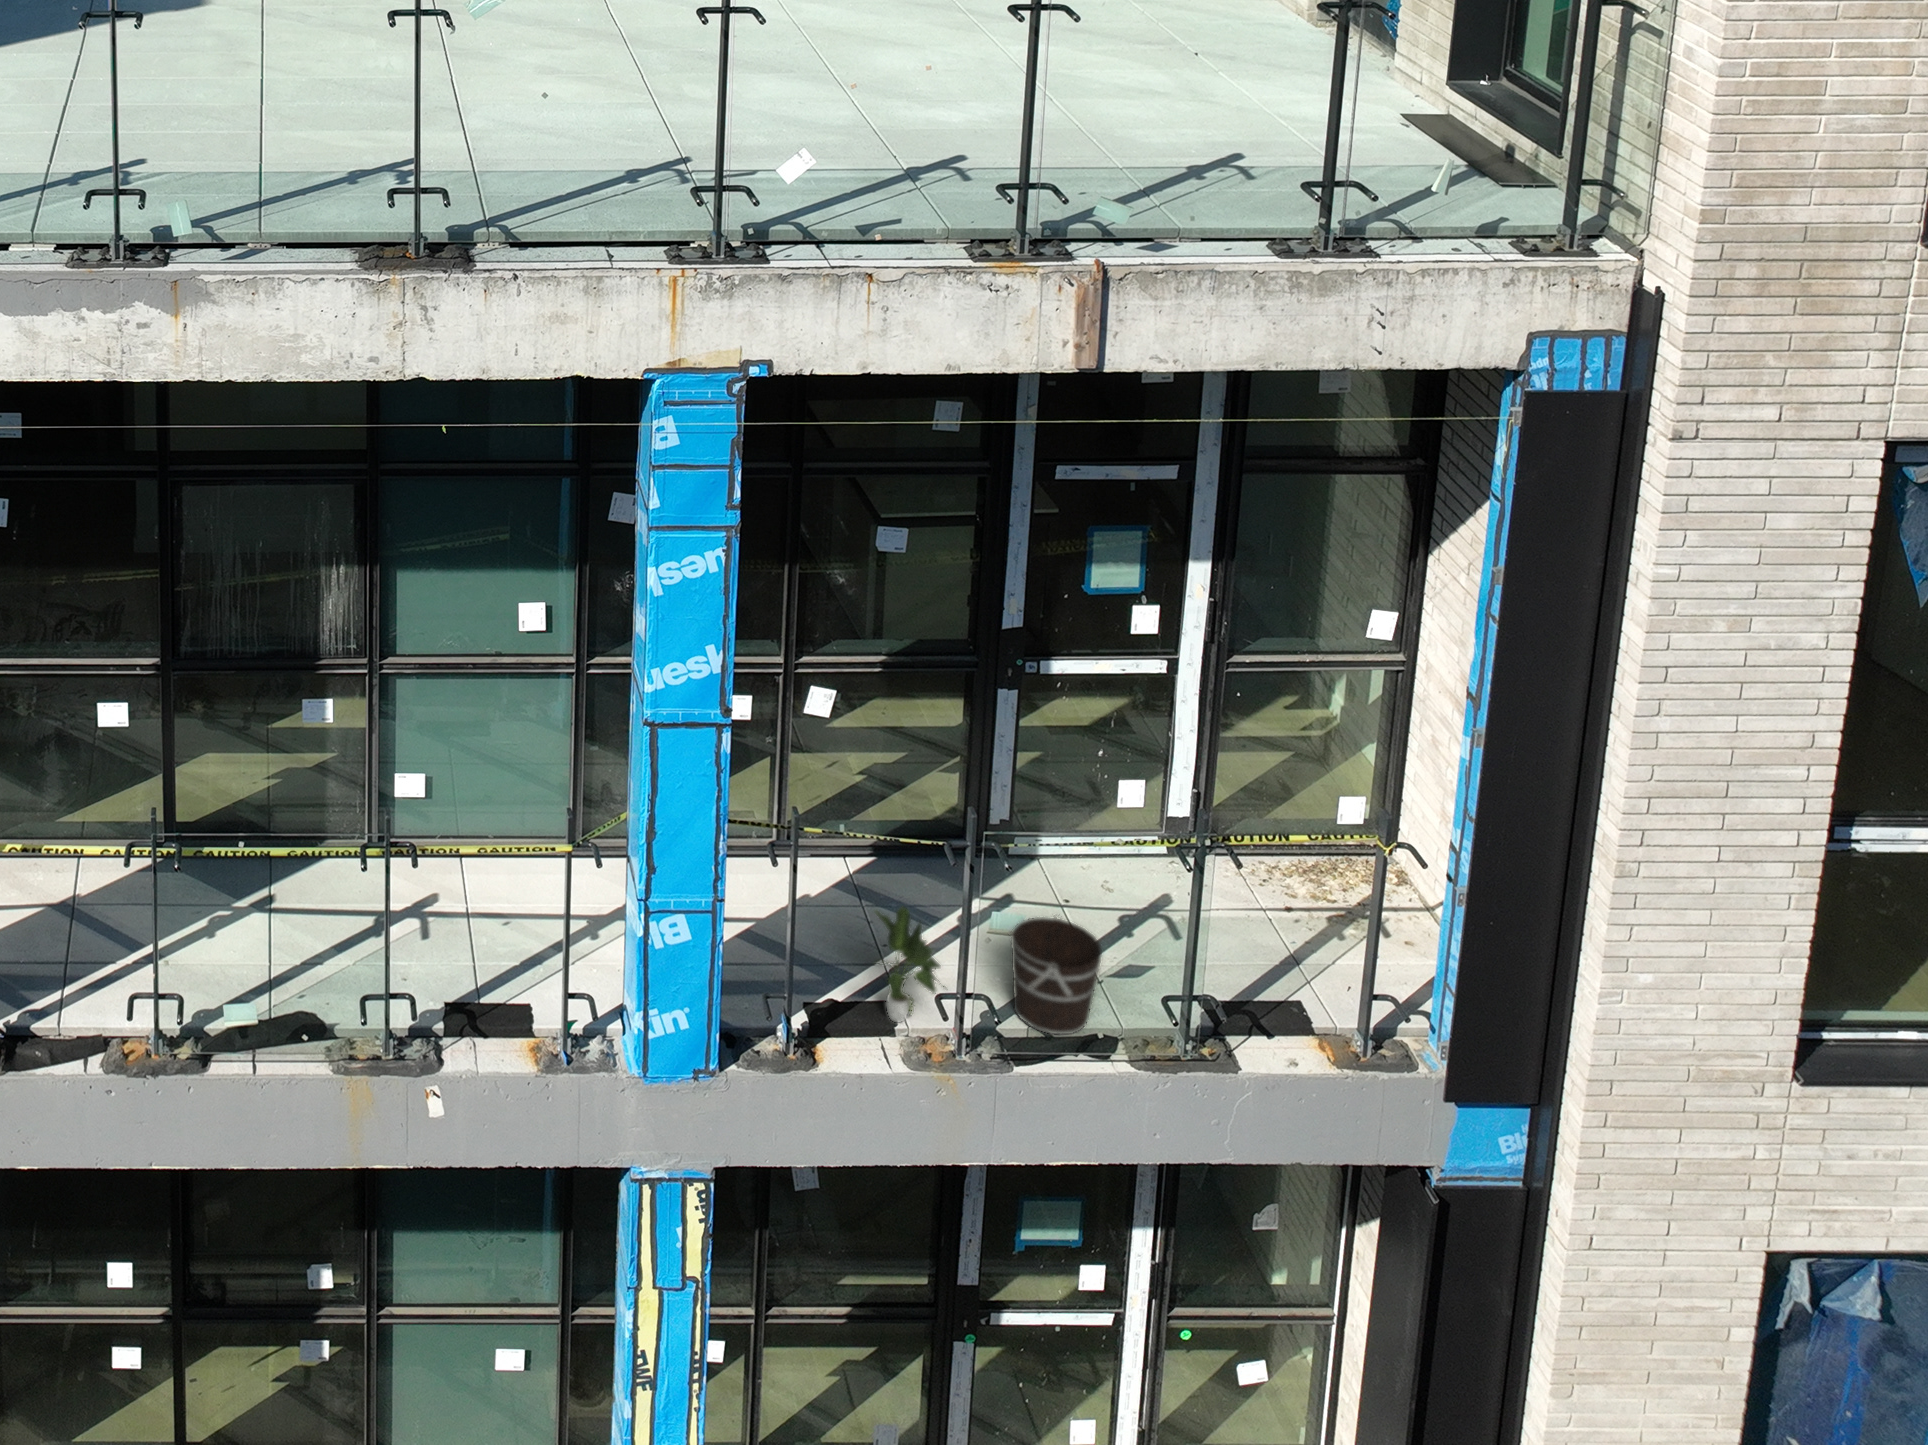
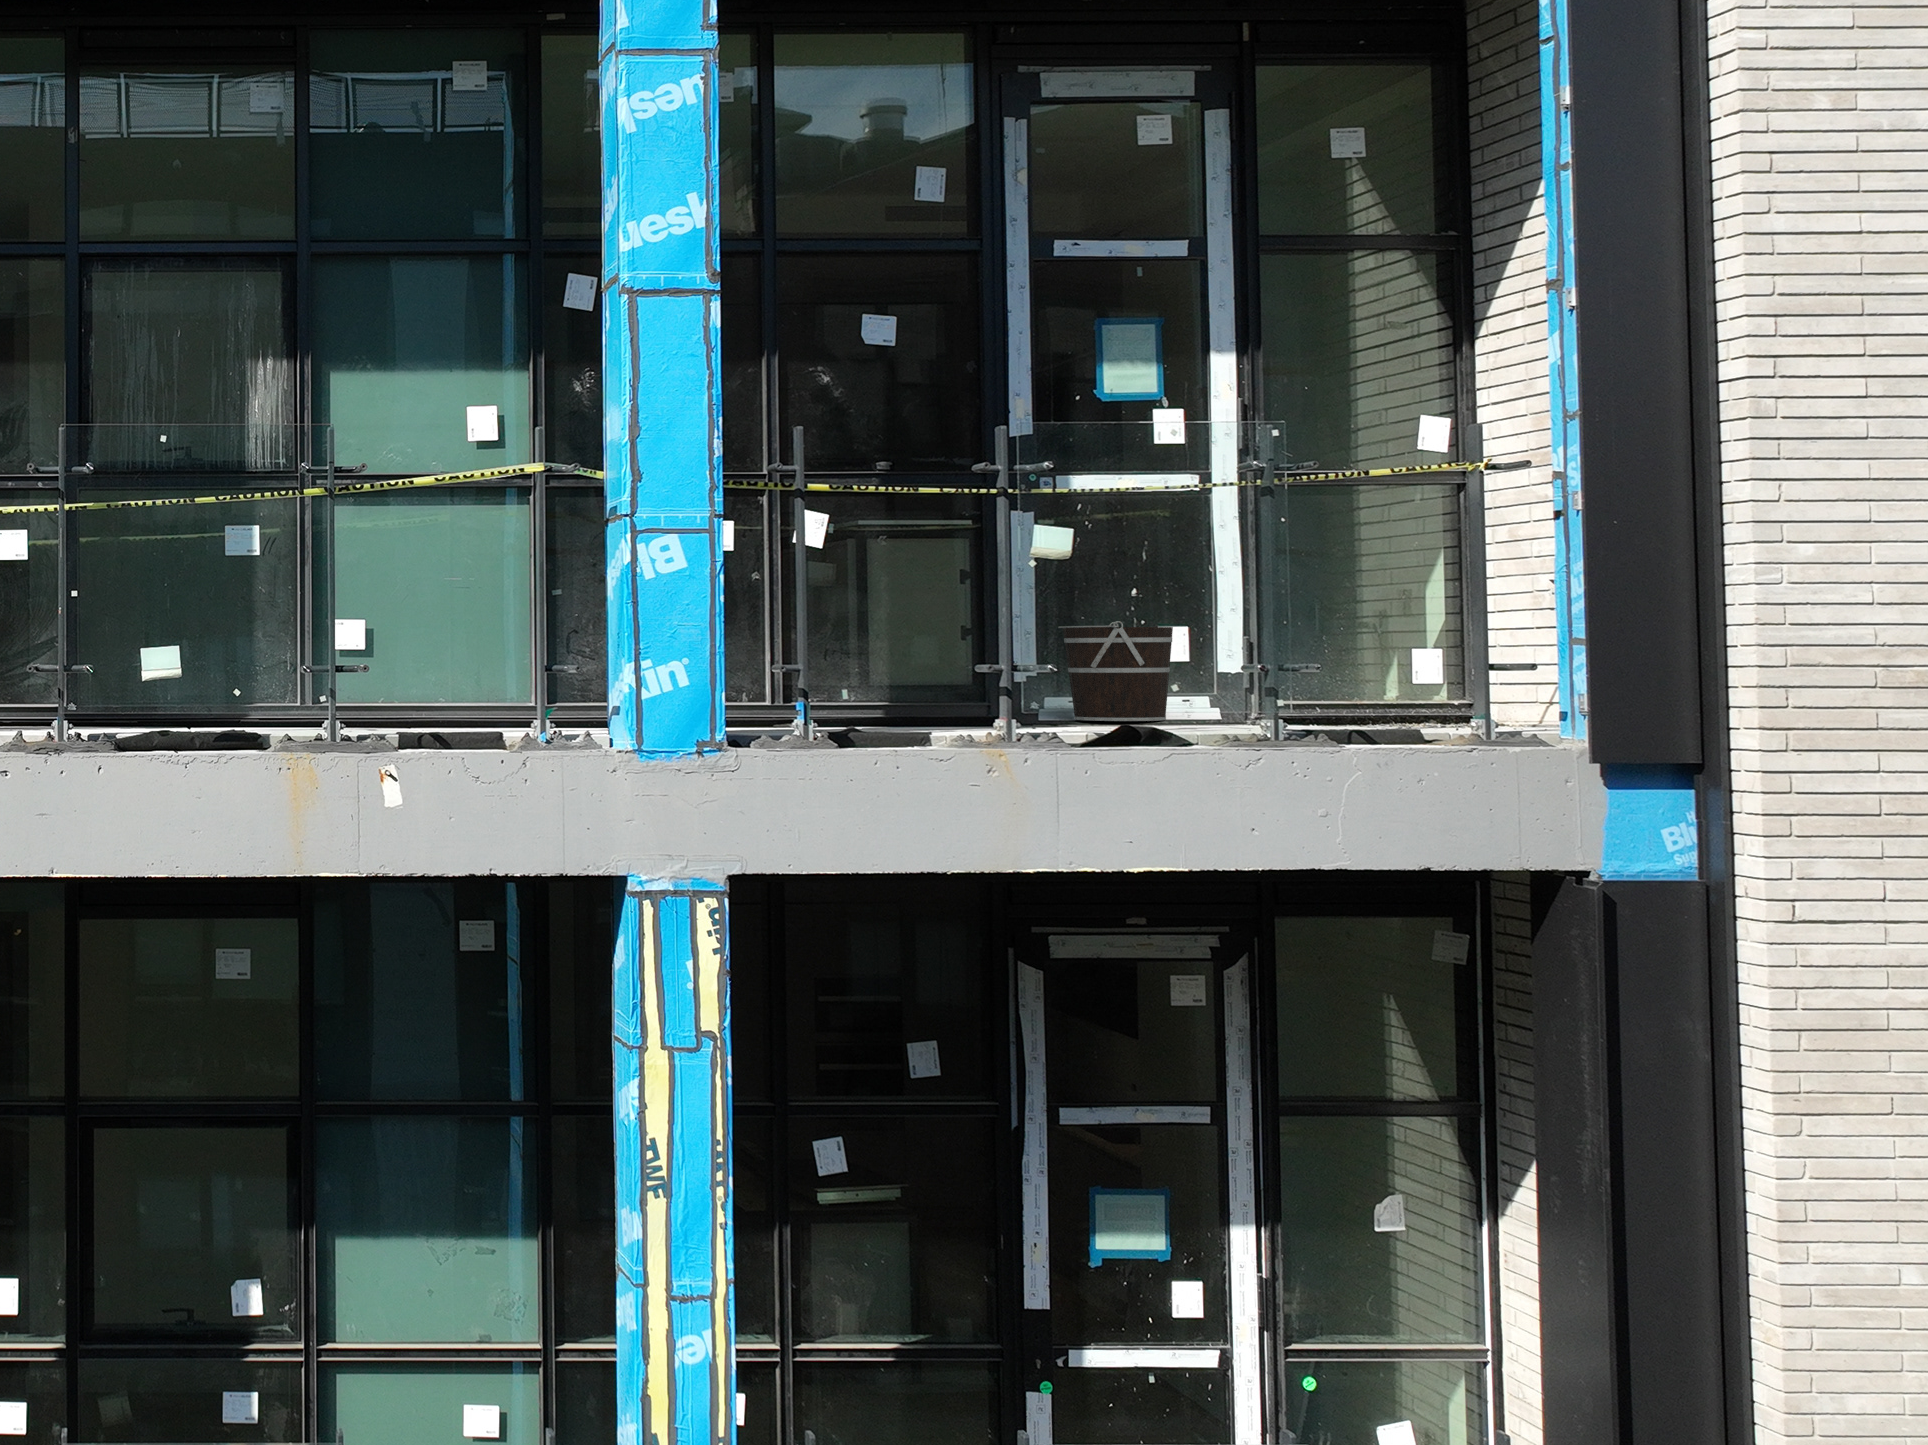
potted plant: present [874,907,944,1022] -> none [900,588,997,729]

